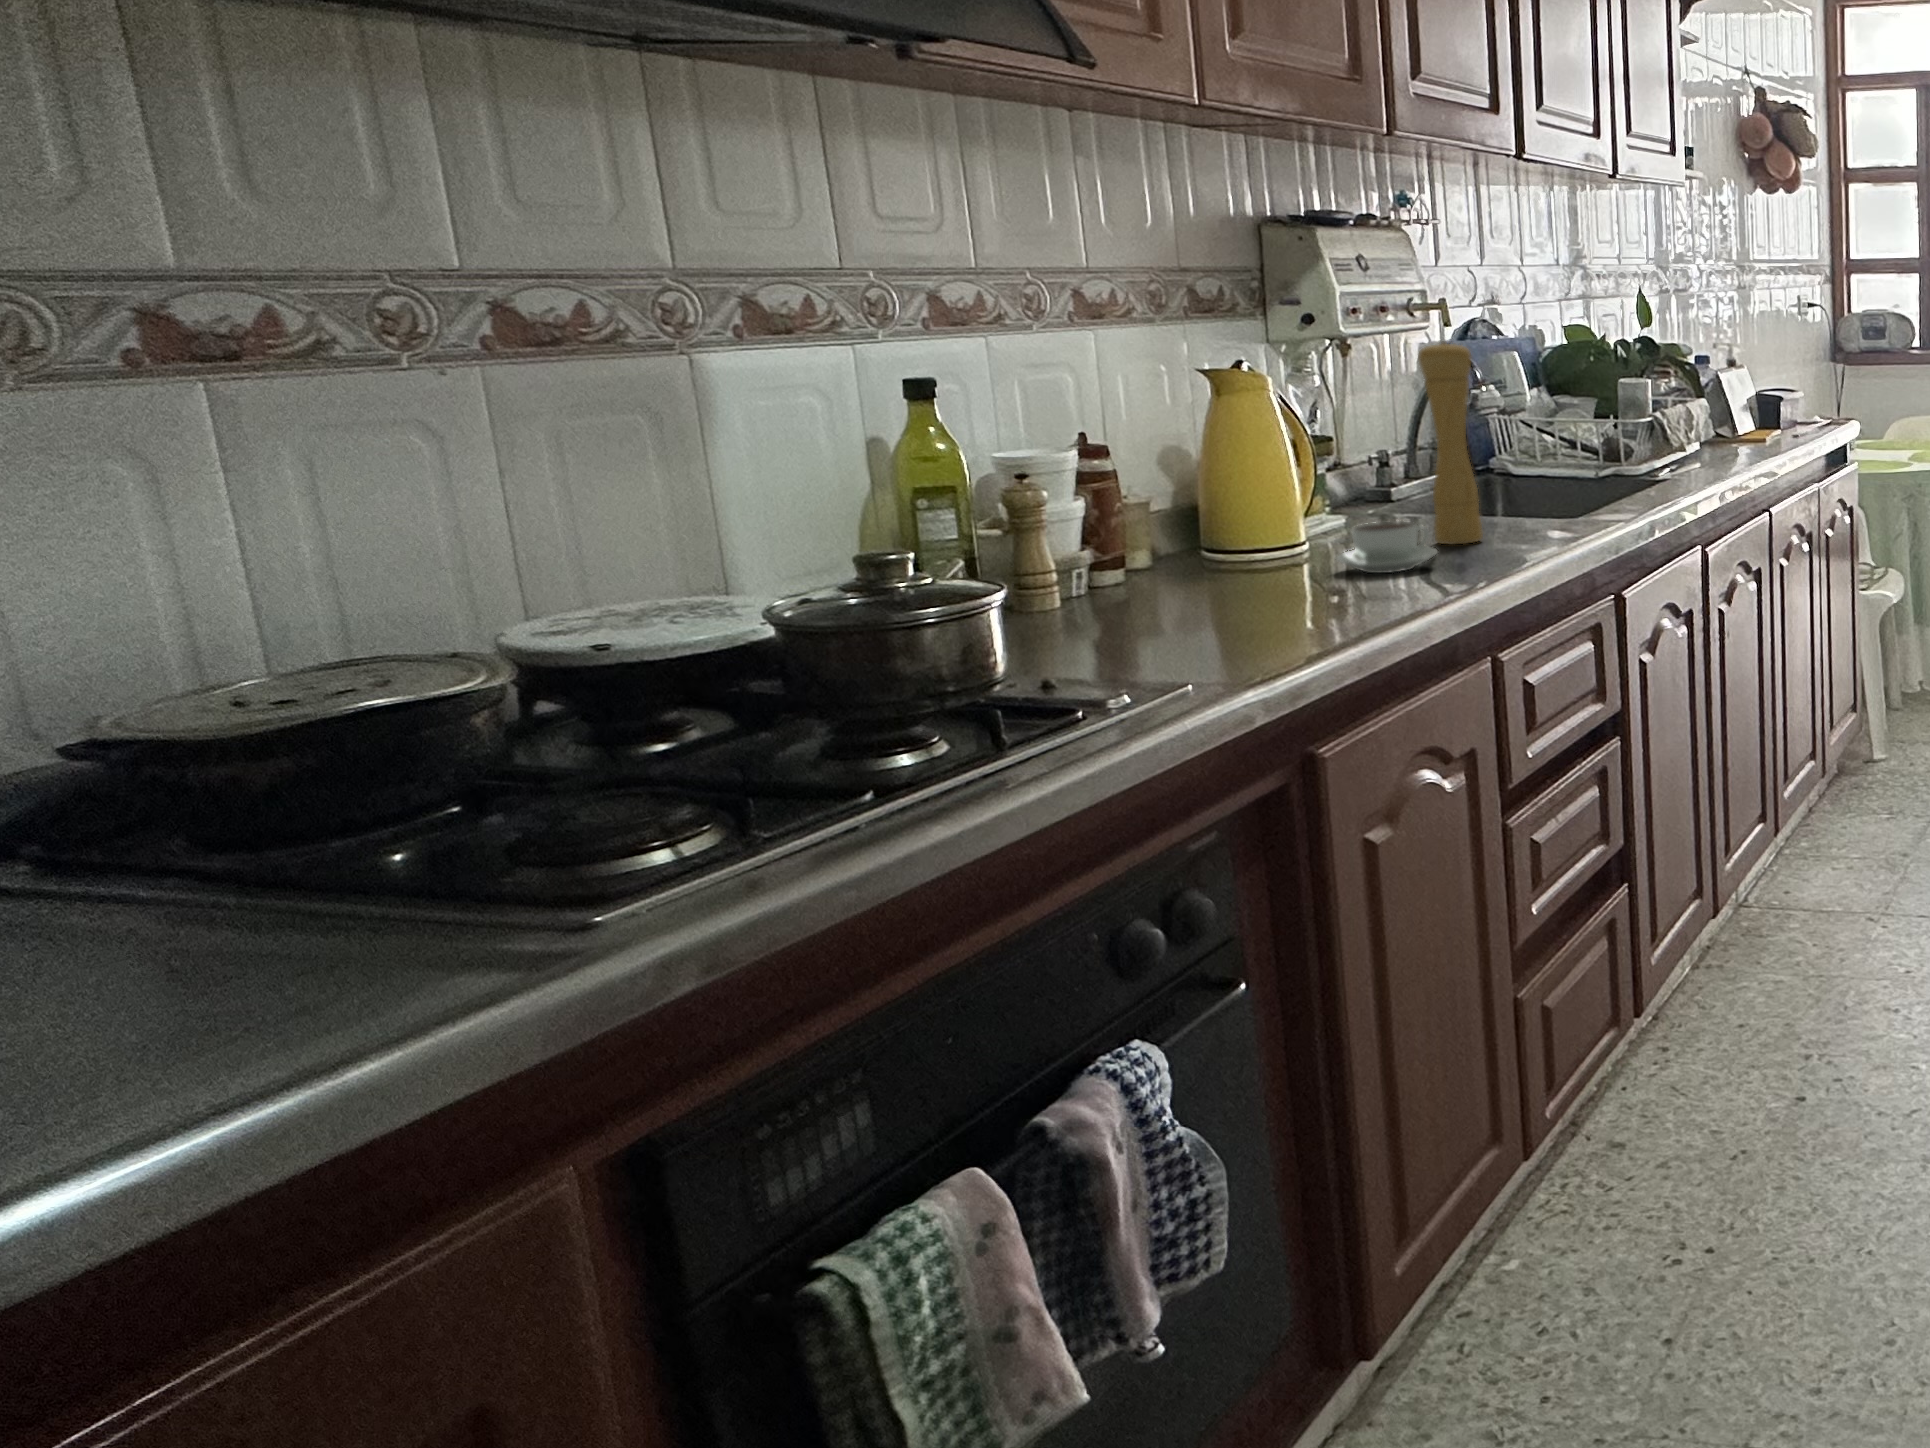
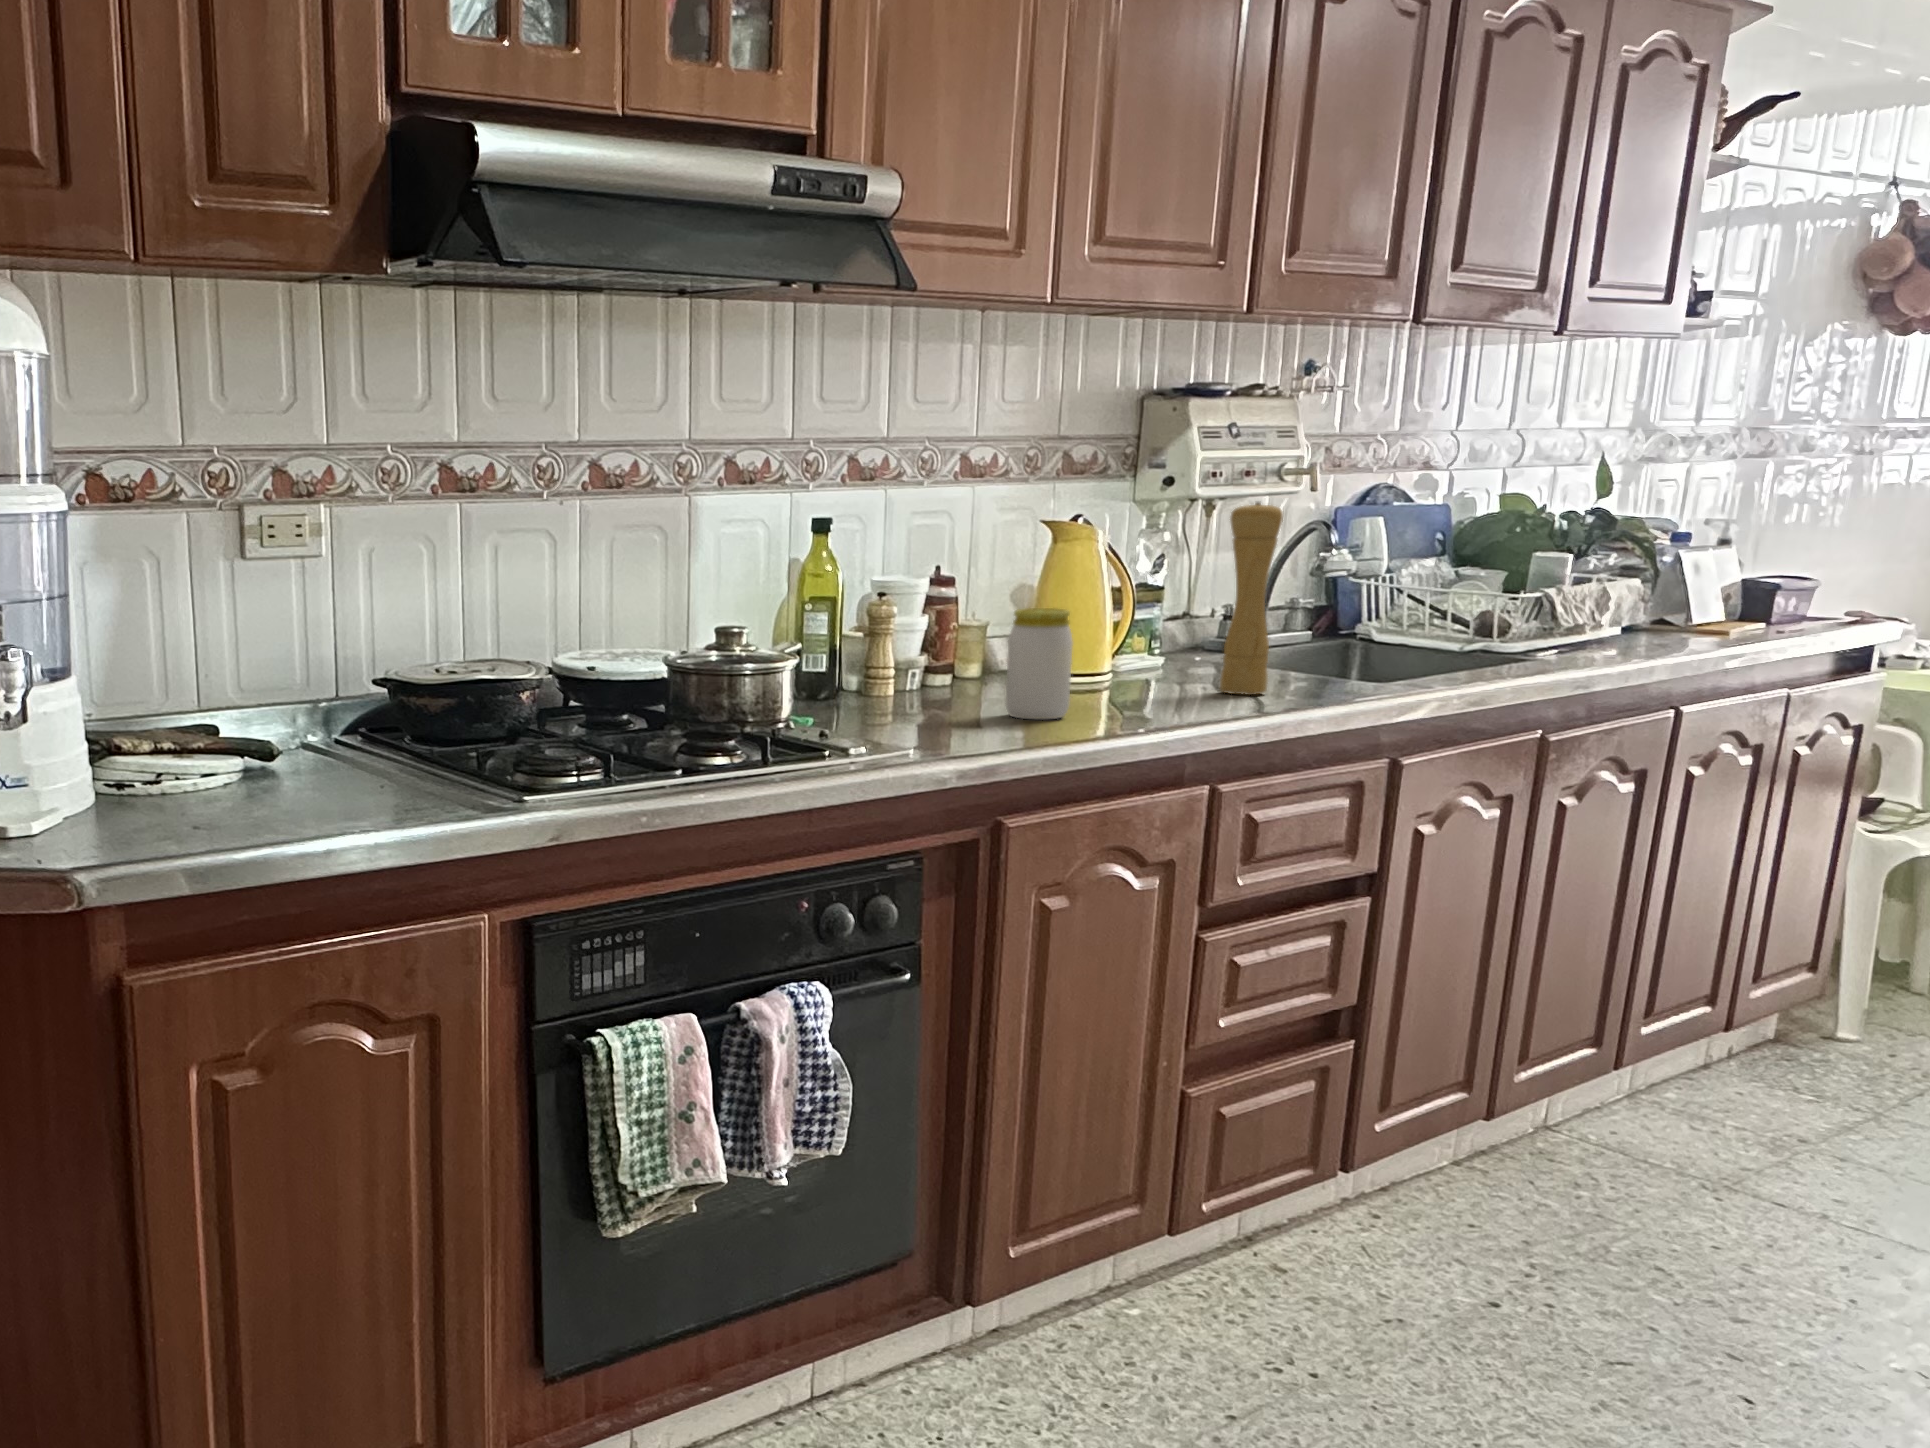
jar: none [1240,473,1328,609] -> present [1005,608,1072,720]
coffee cup: present [1336,521,1437,573] -> none [1104,663,1195,707]

